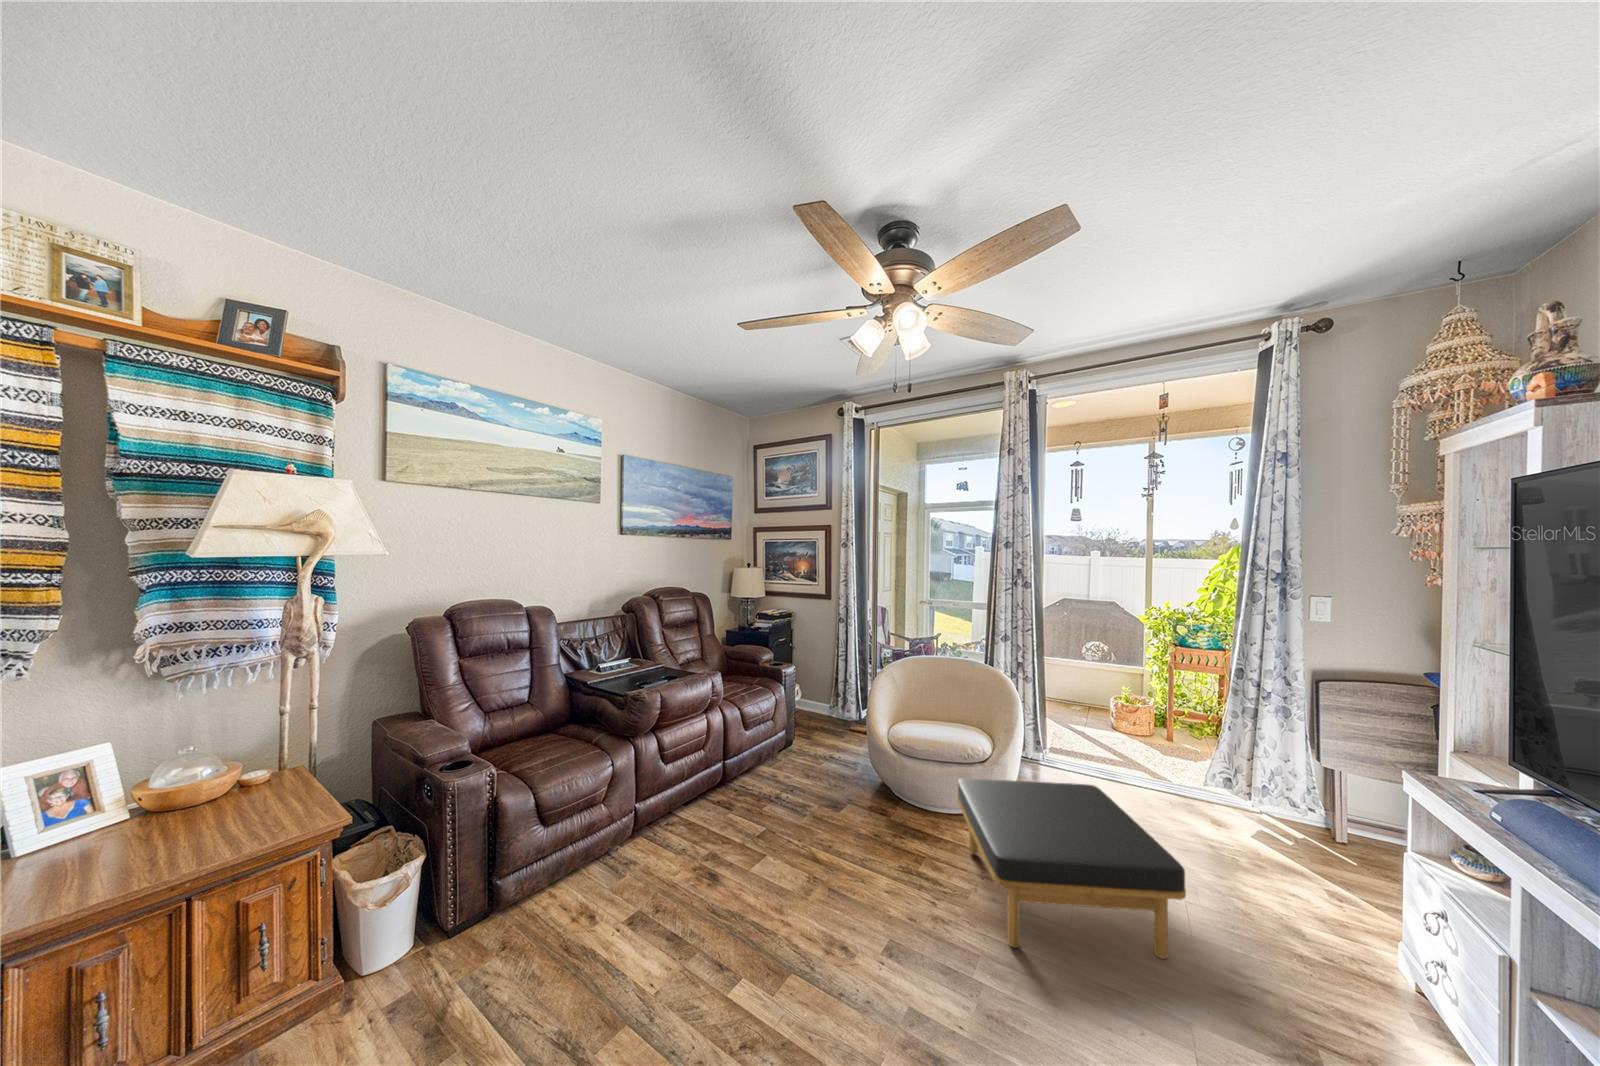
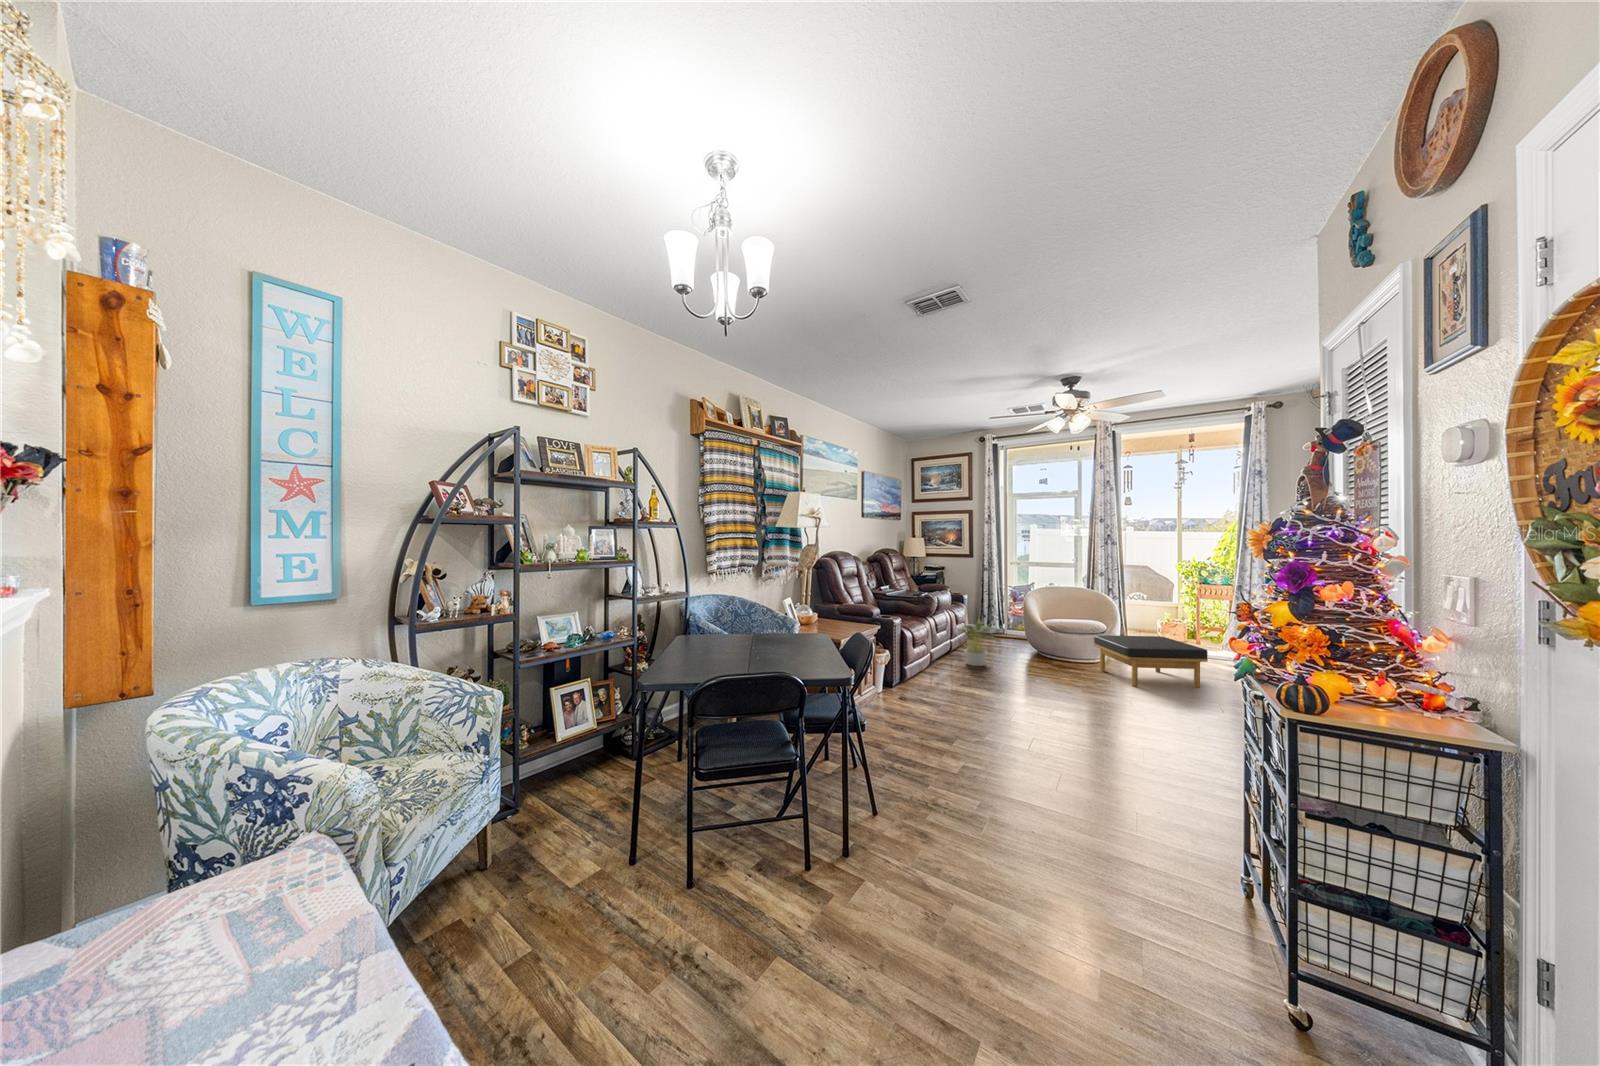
potted plant: none [712,732,788,827] -> present [958,622,999,666]

